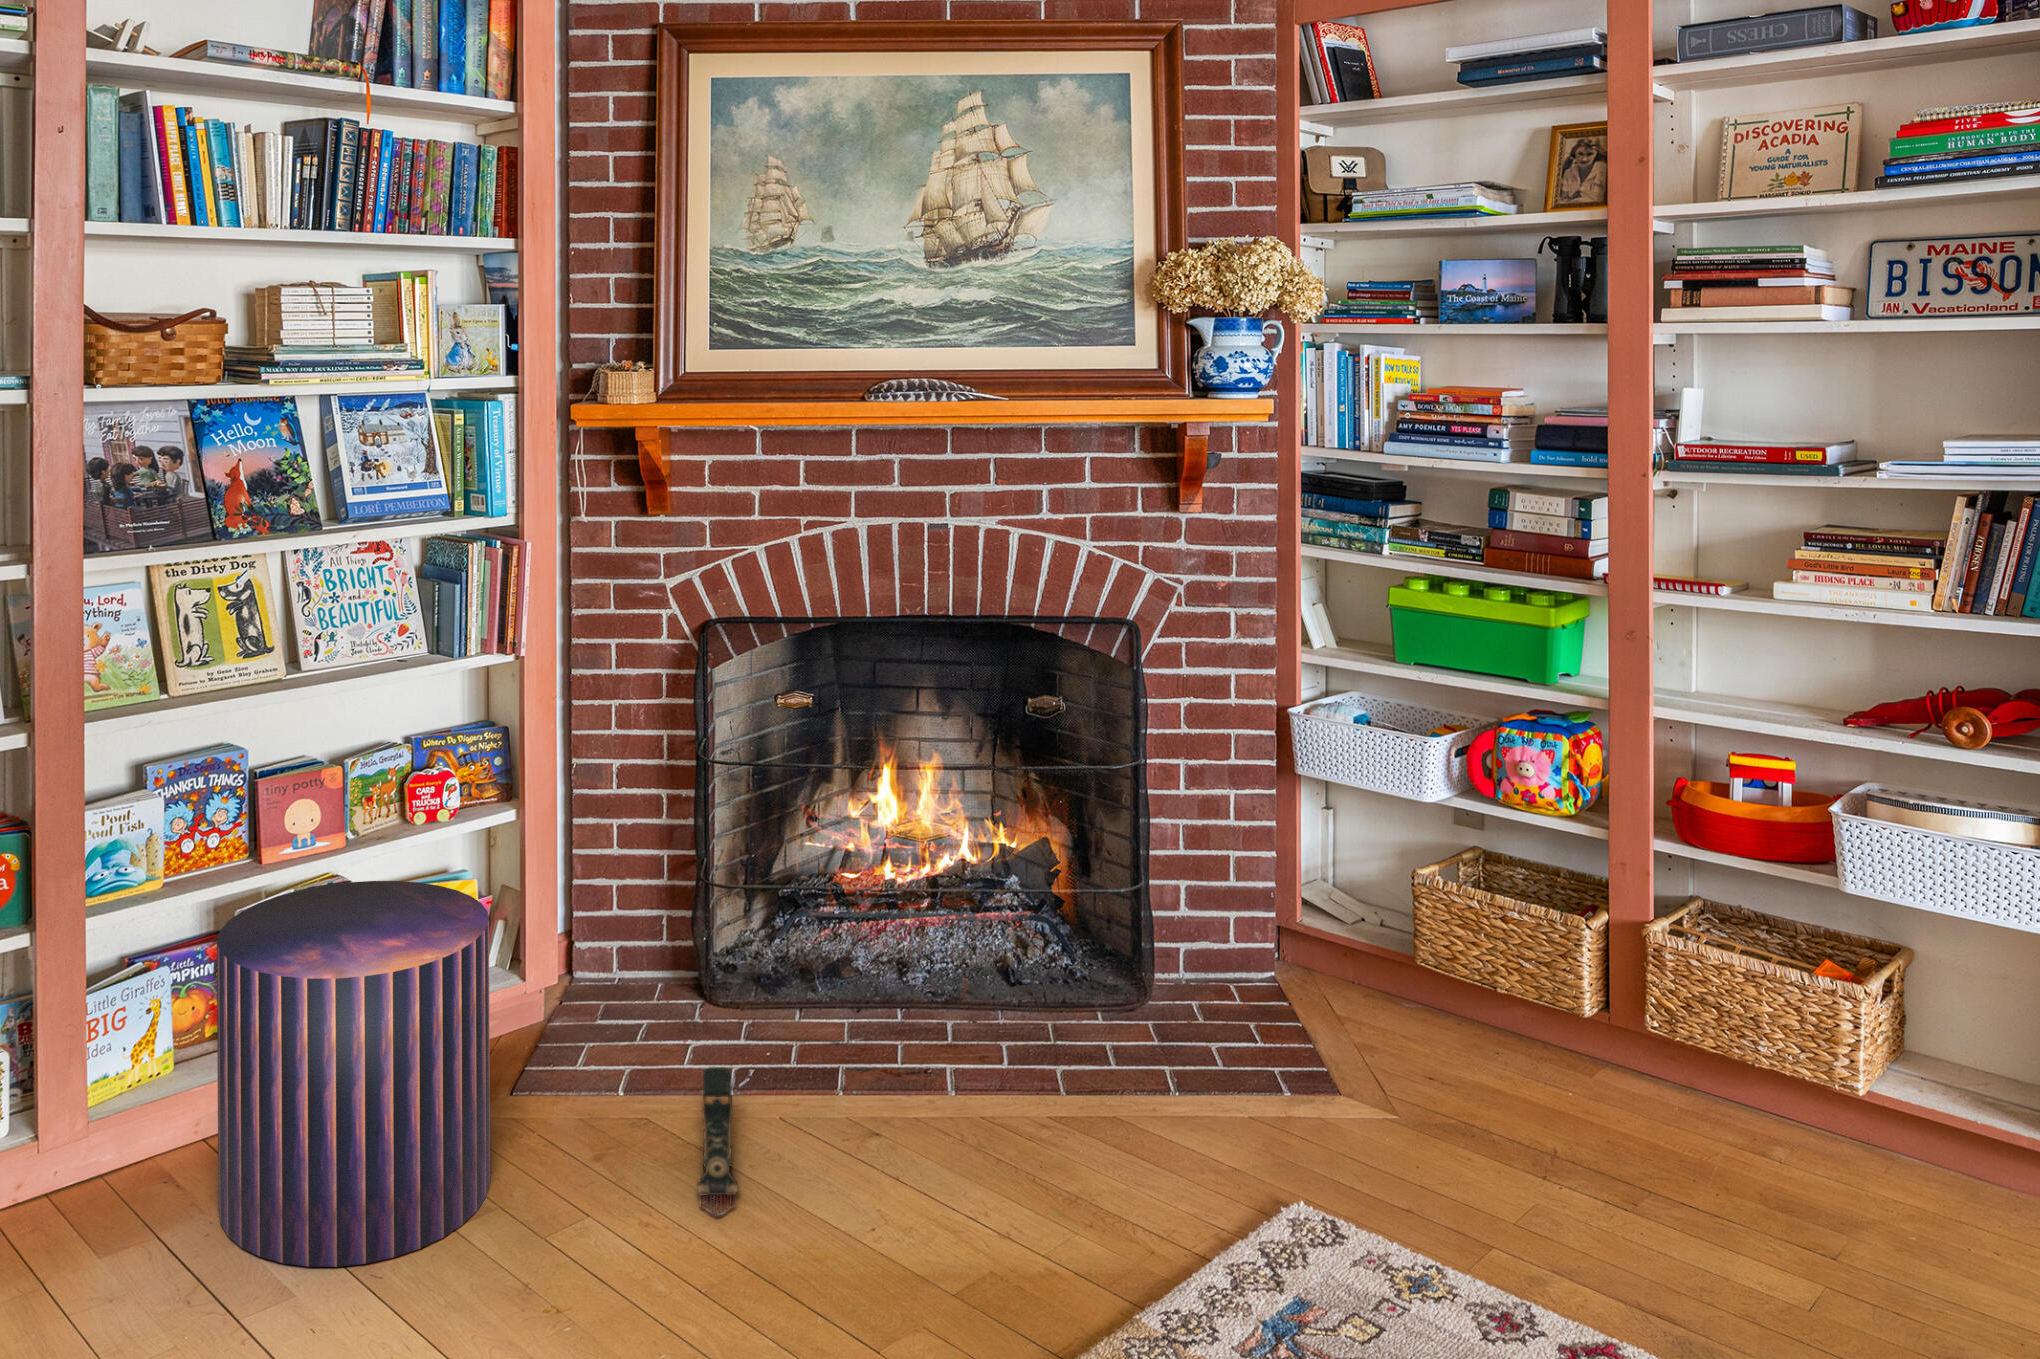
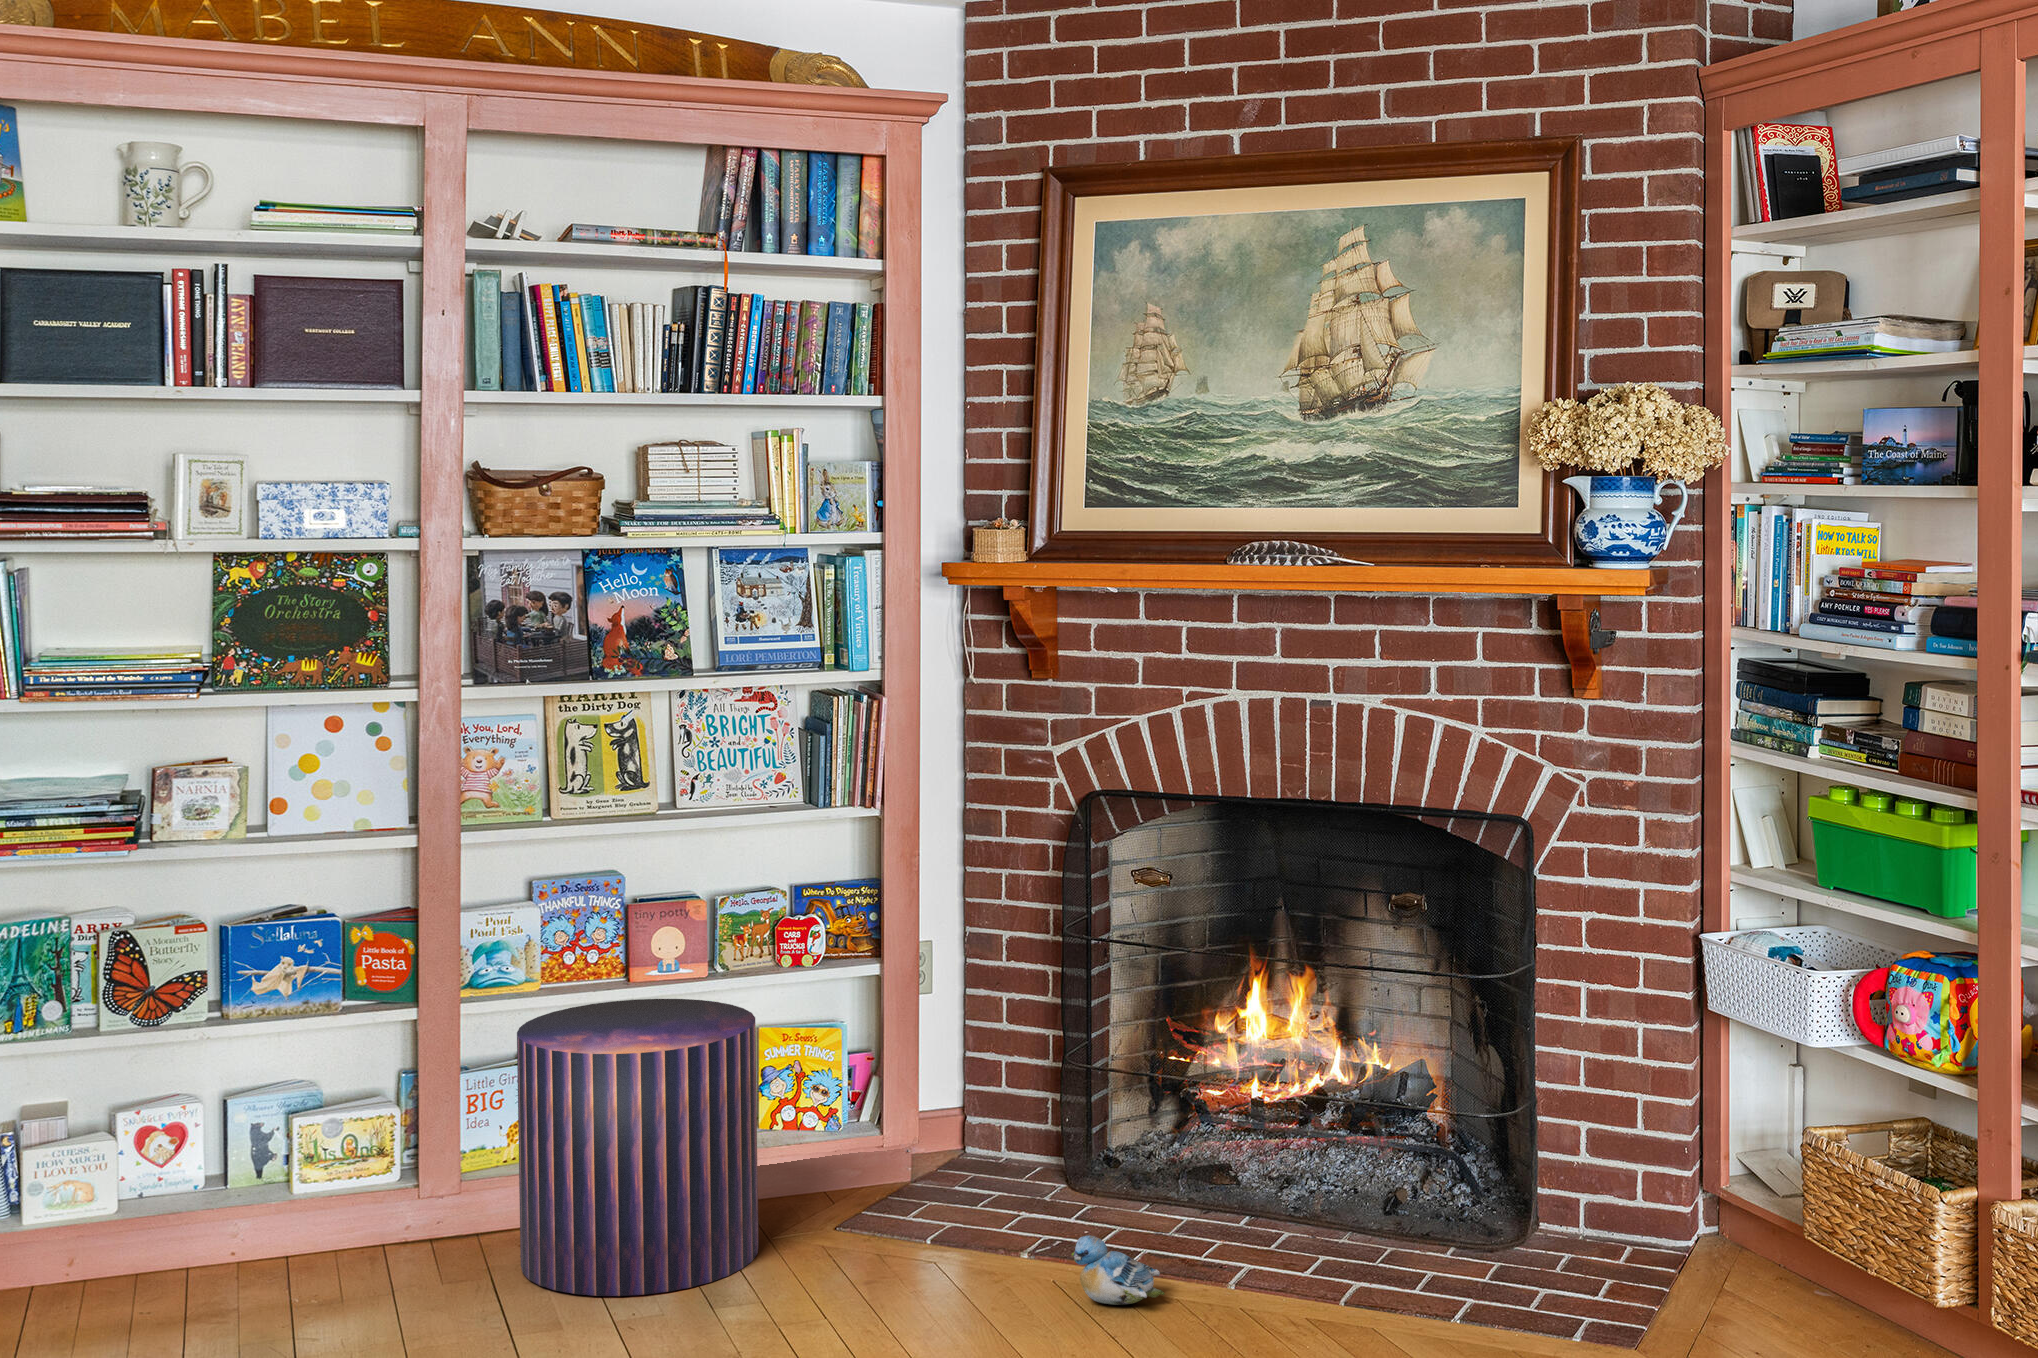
toy train: present [697,1067,738,1215] -> none [878,1204,976,1313]
plush toy: none [873,1084,966,1153] -> present [1072,1235,1165,1305]

